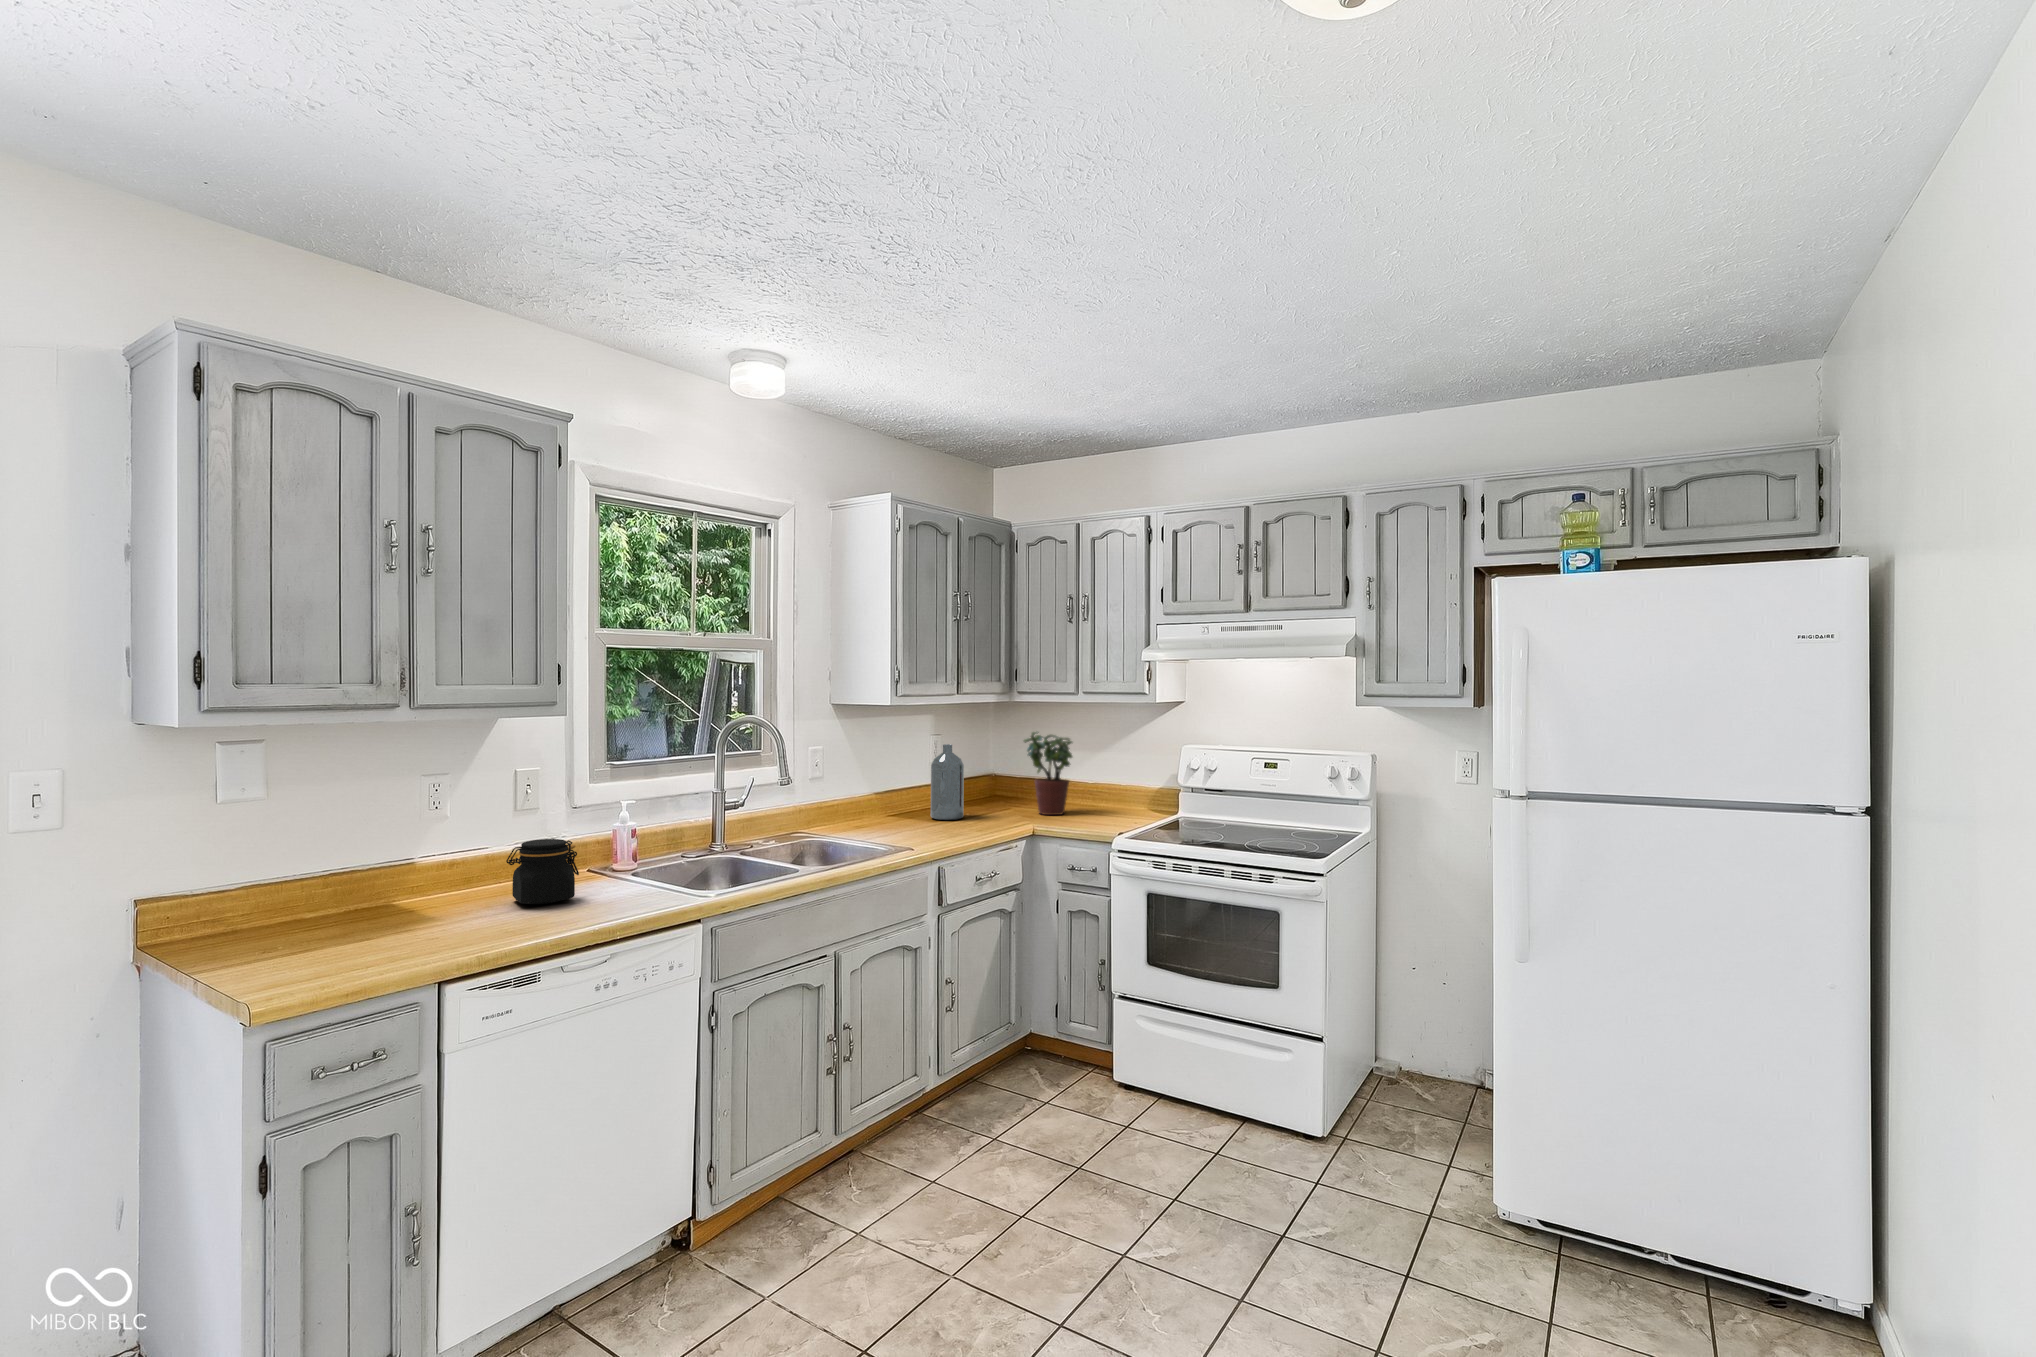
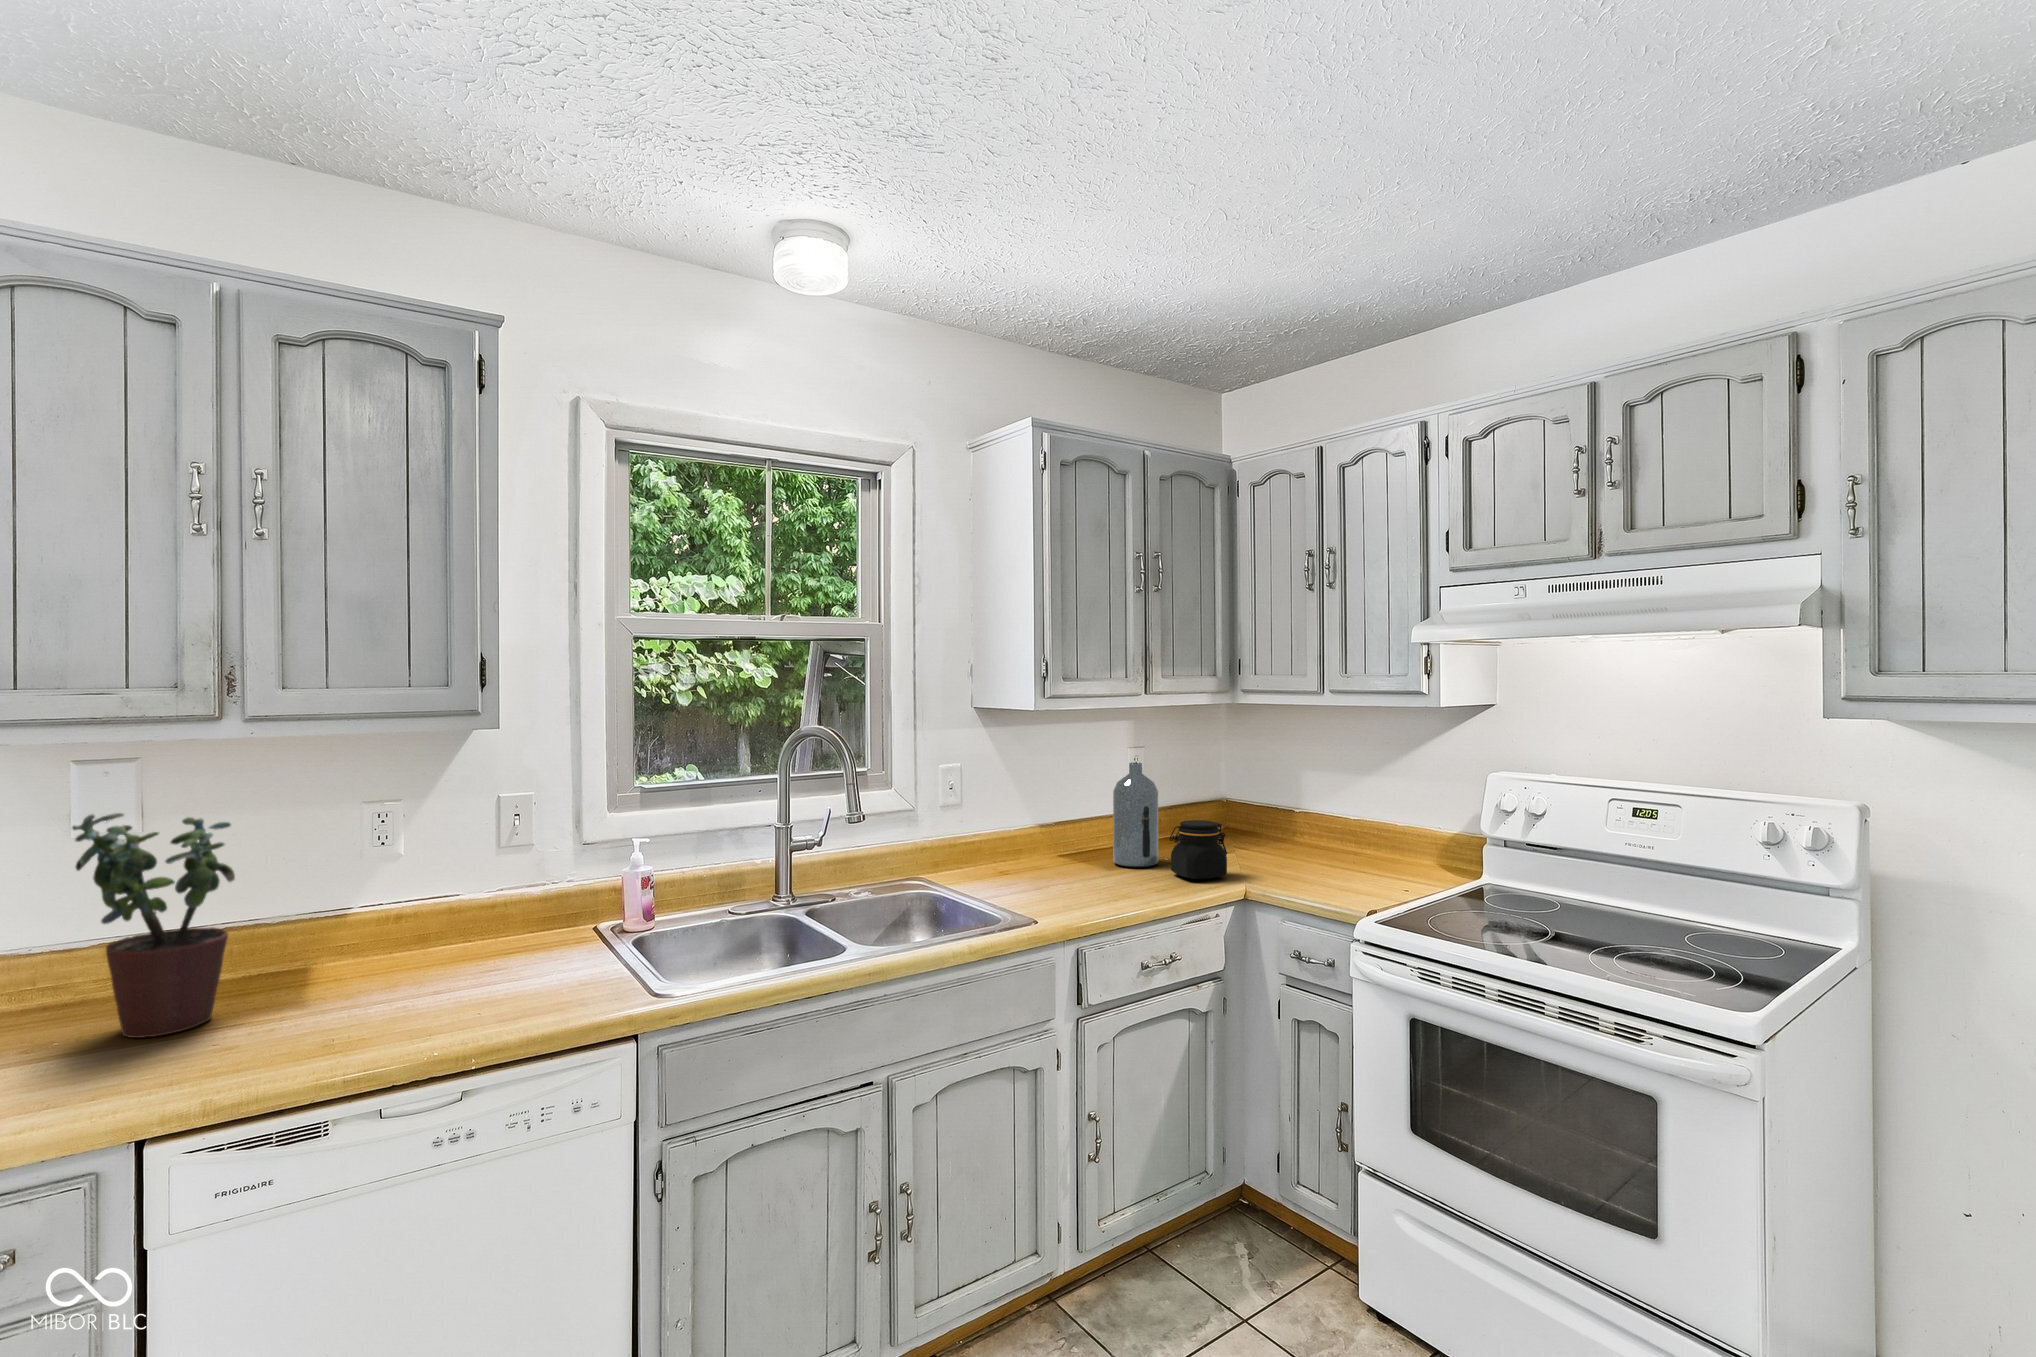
potted plant: present [1024,732,1072,815] -> present [72,813,235,1038]
jar: present [506,839,579,904] -> present [1169,820,1227,879]

